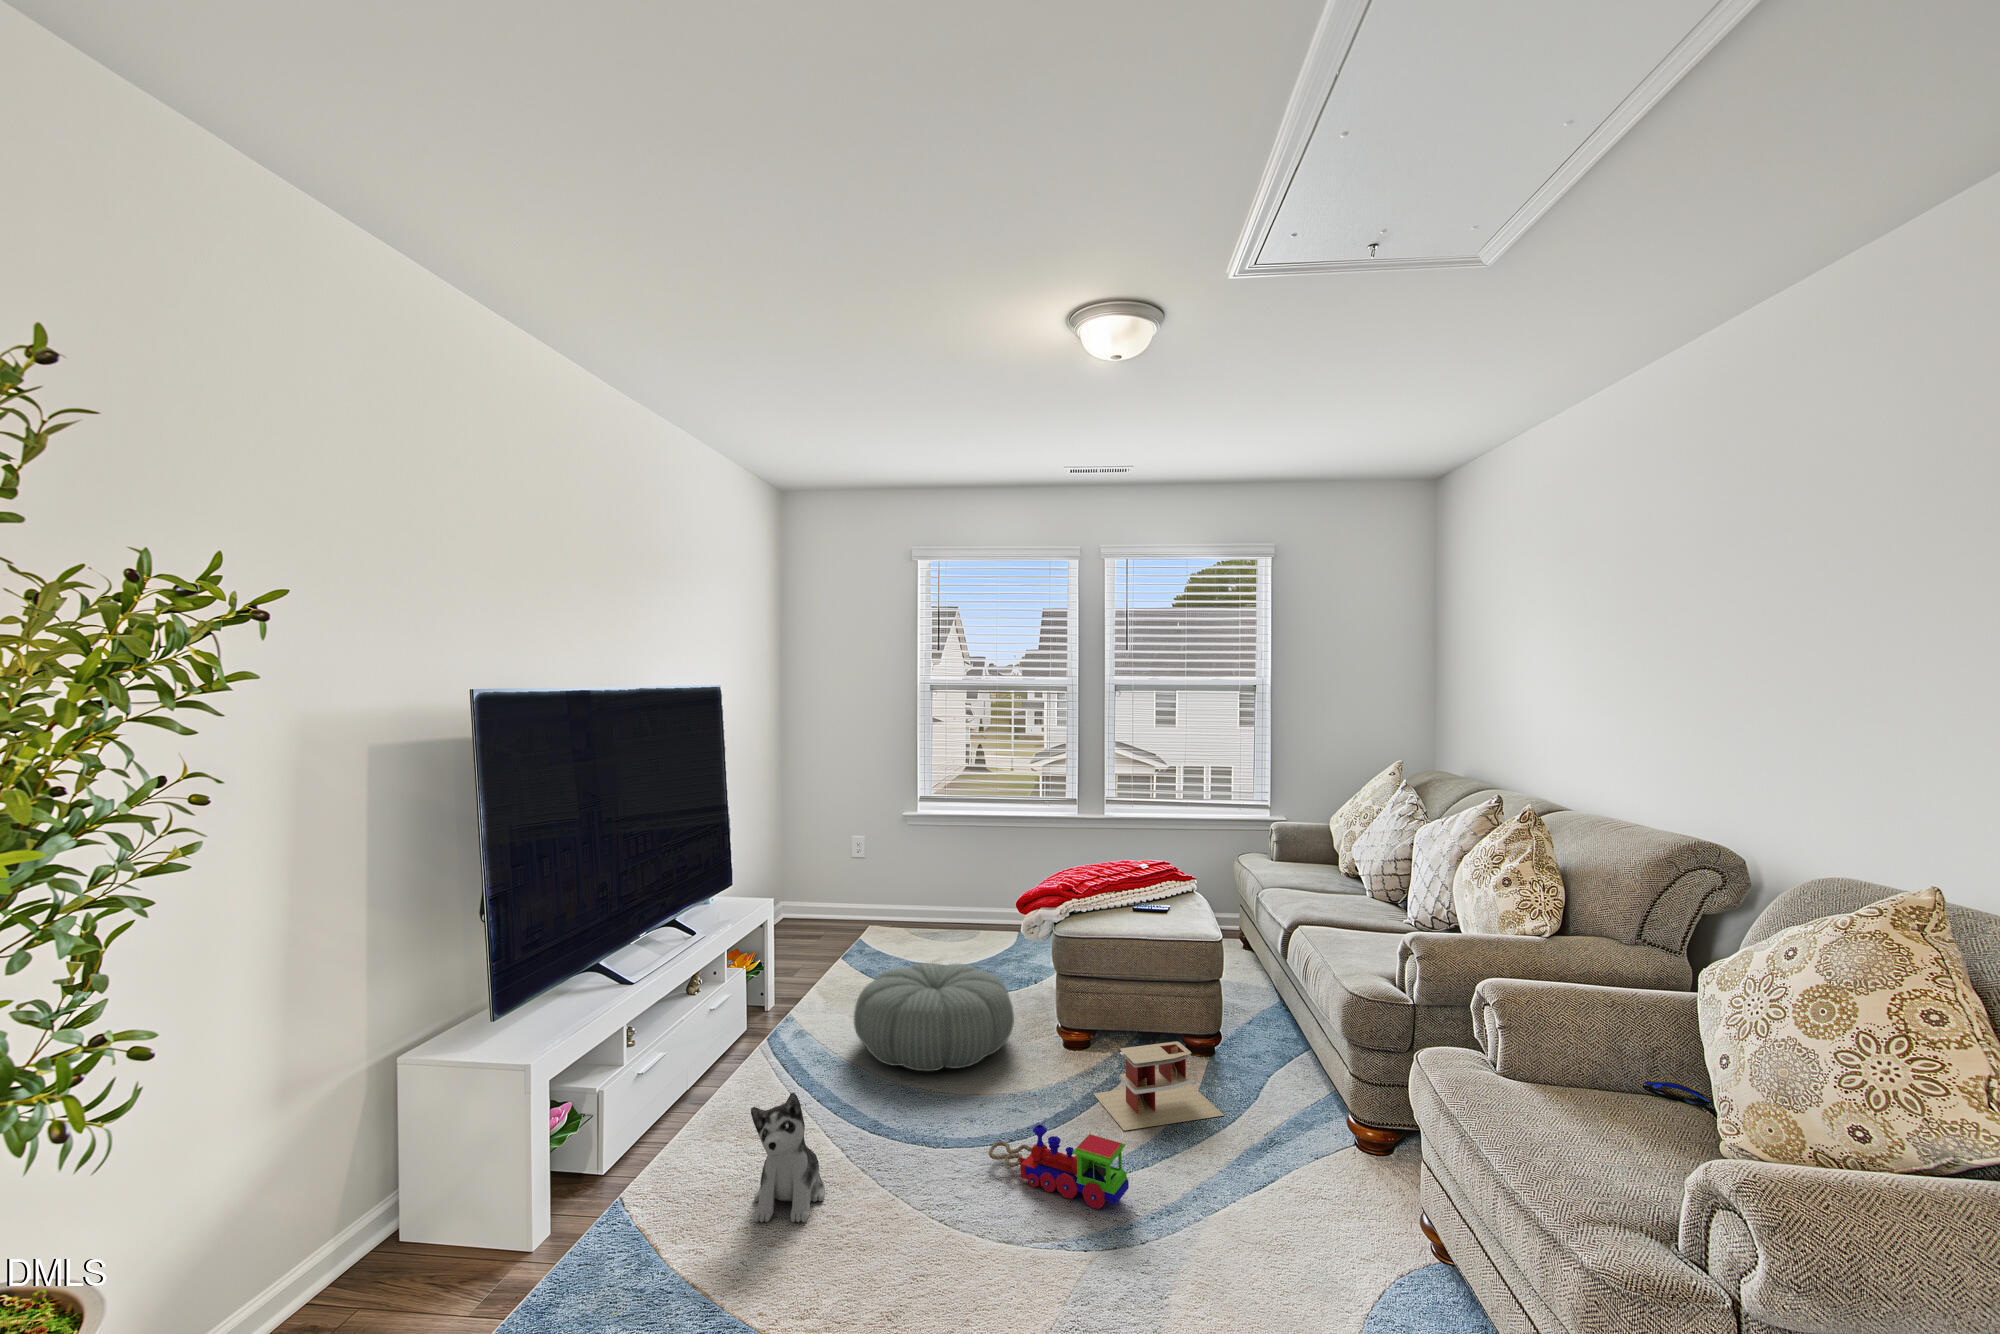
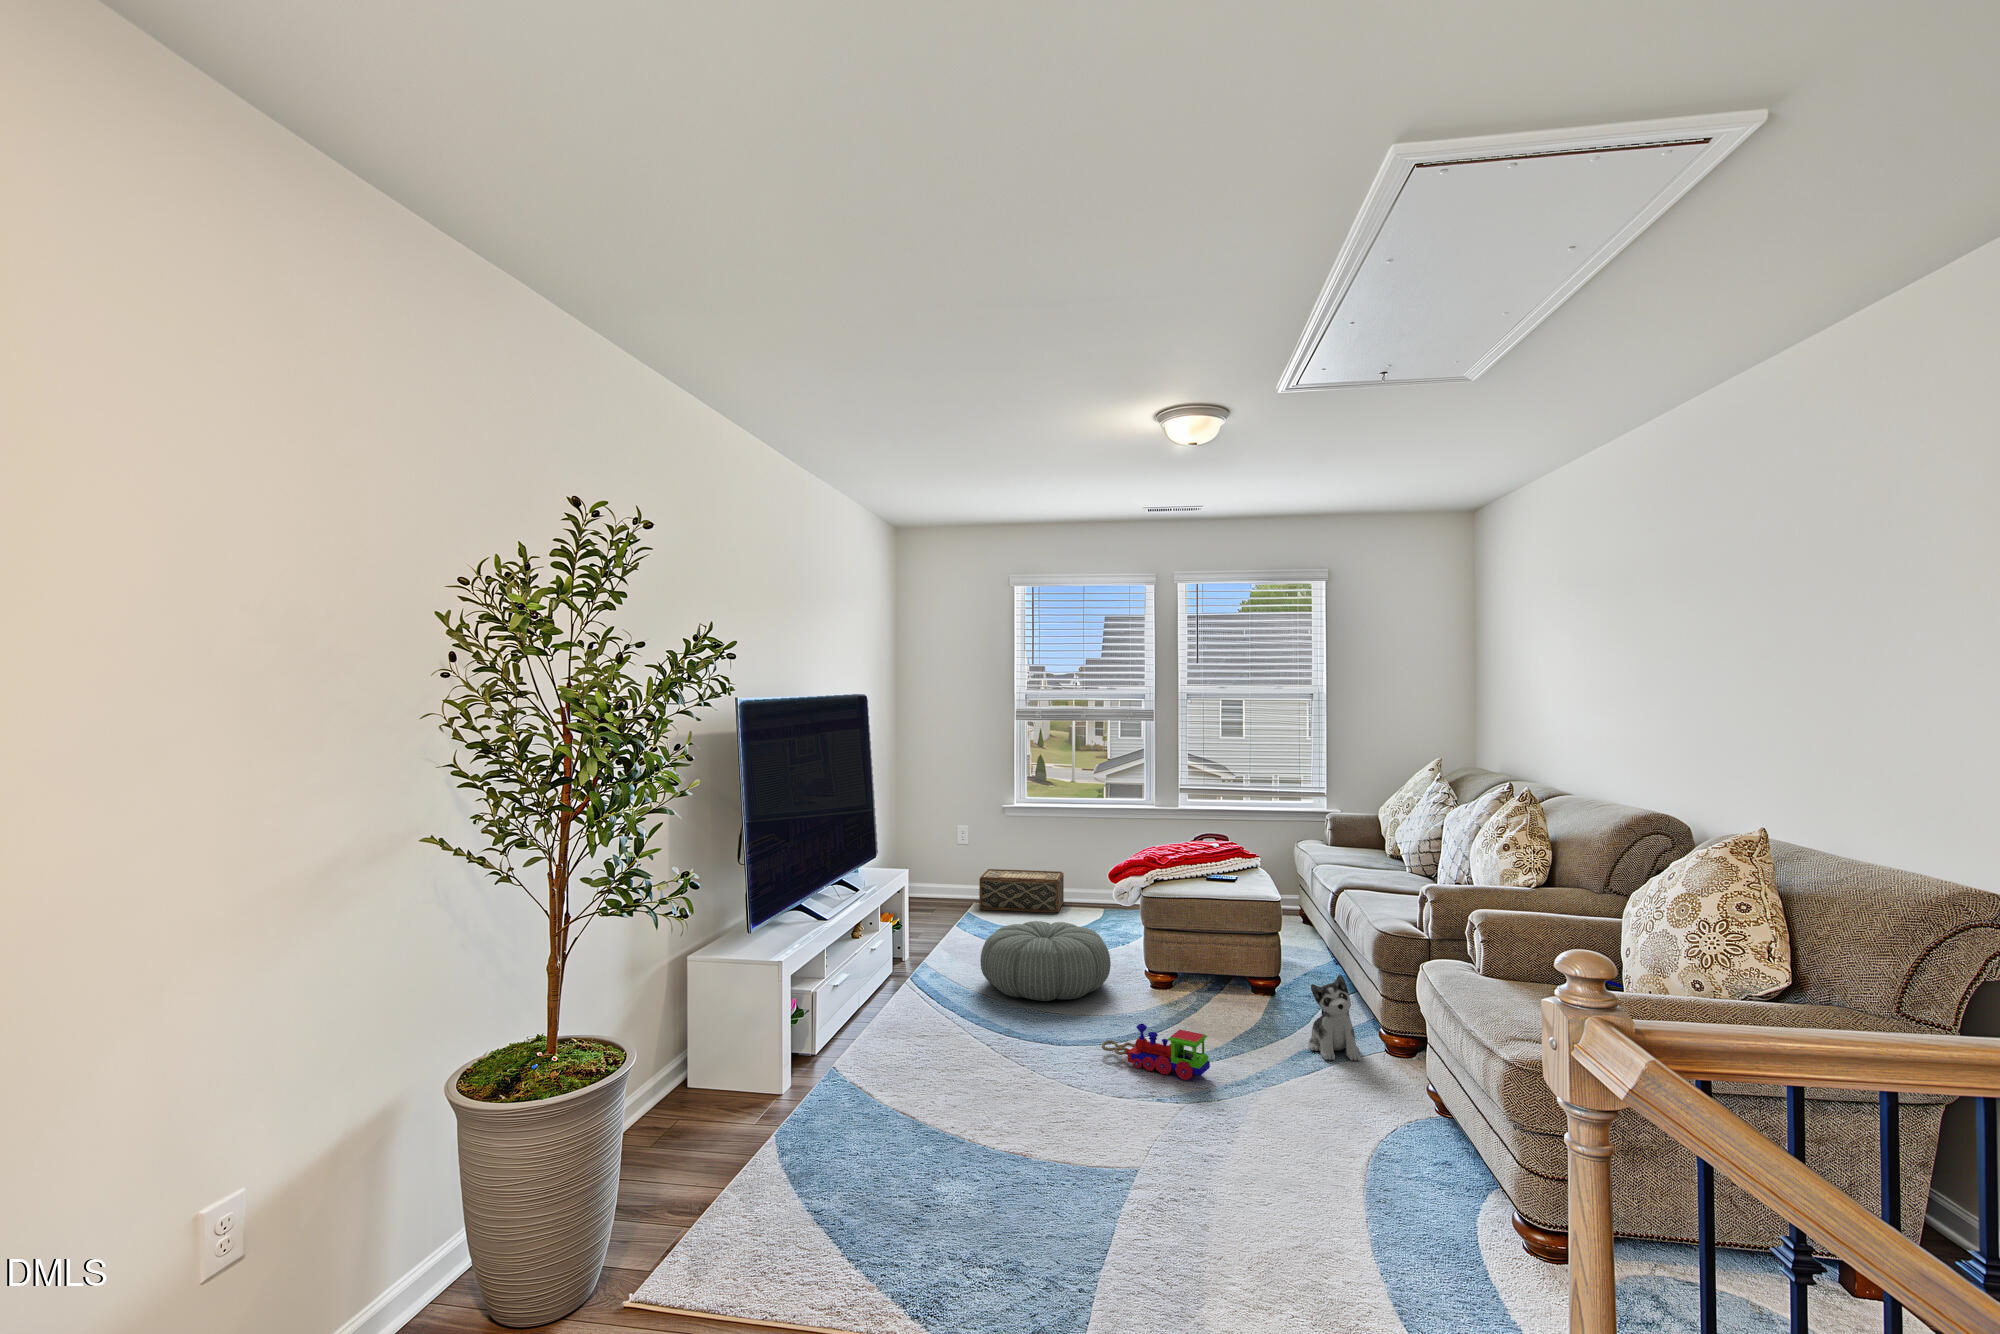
woven basket: none [879,886,977,937] -> present [979,869,1064,913]
toy house: present [1093,1042,1224,1130] -> none [1178,977,1283,1039]
plush toy: present [751,1093,825,1222] -> present [1308,975,1361,1060]

